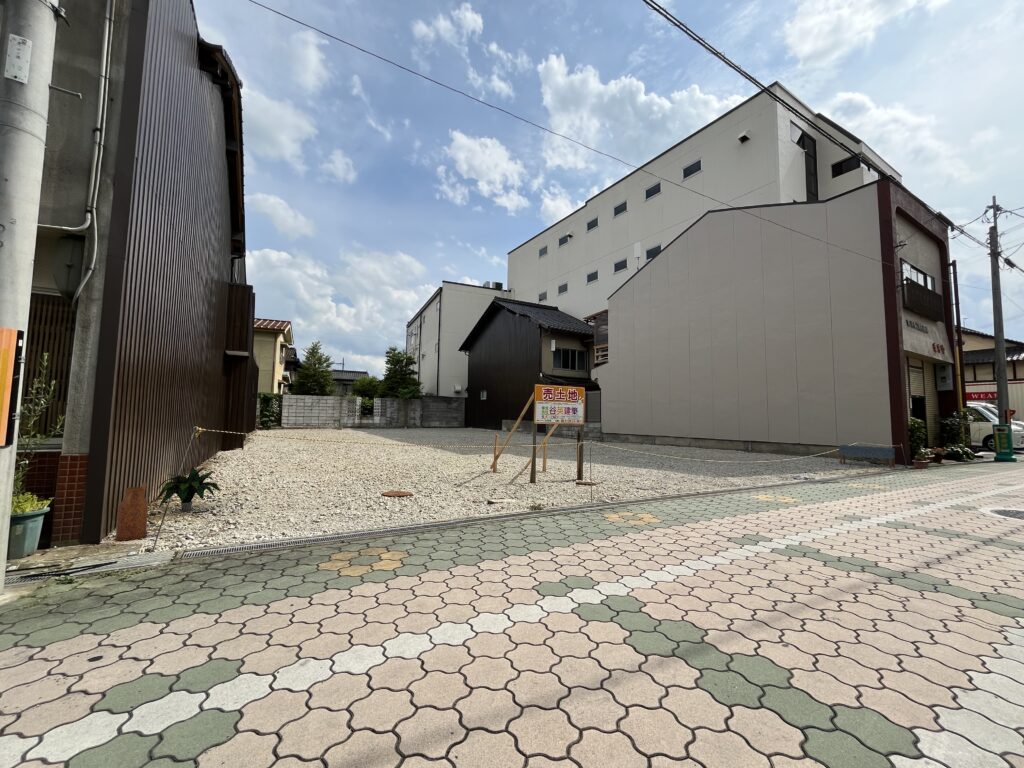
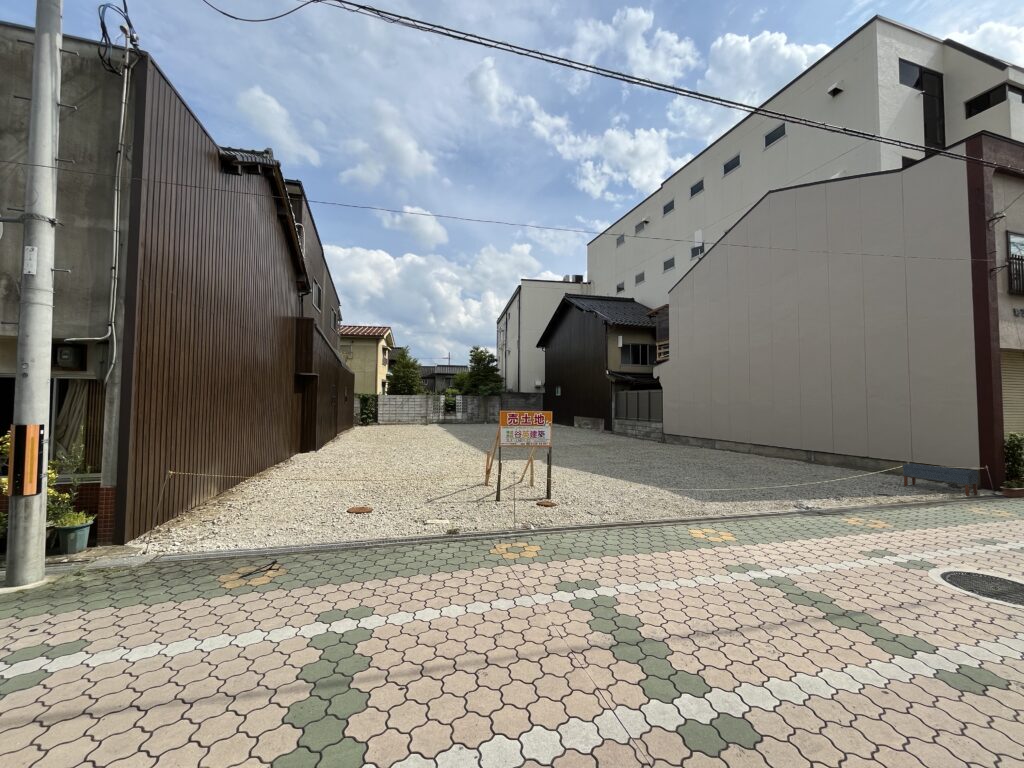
potted plant: present [155,467,220,511] -> none [184,486,233,519]
watering can: present [115,483,149,541] -> none [138,503,163,544]

